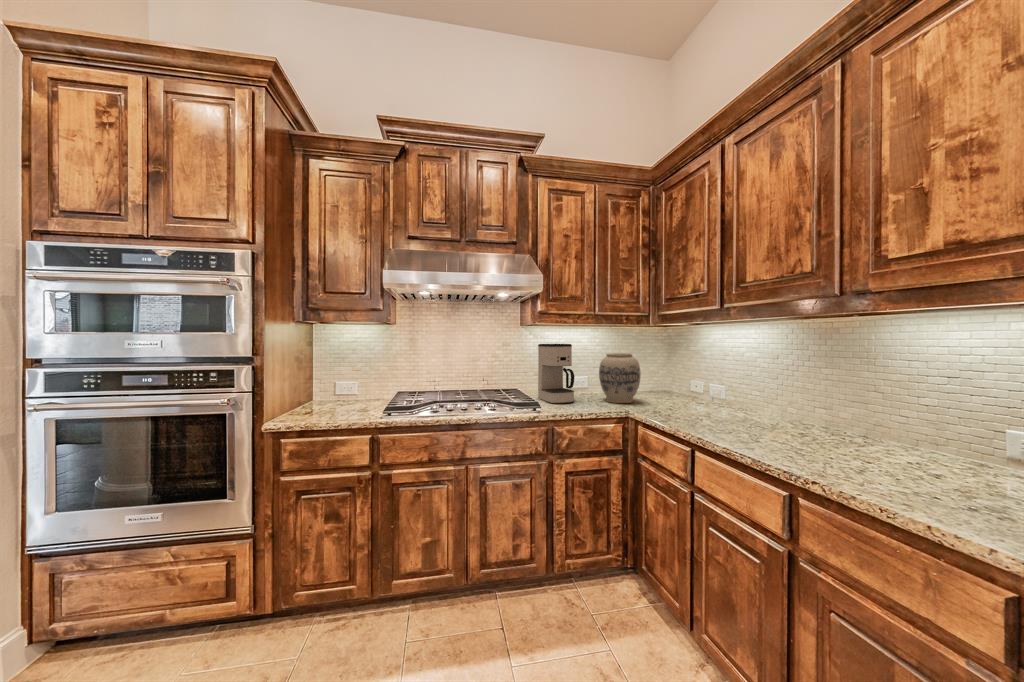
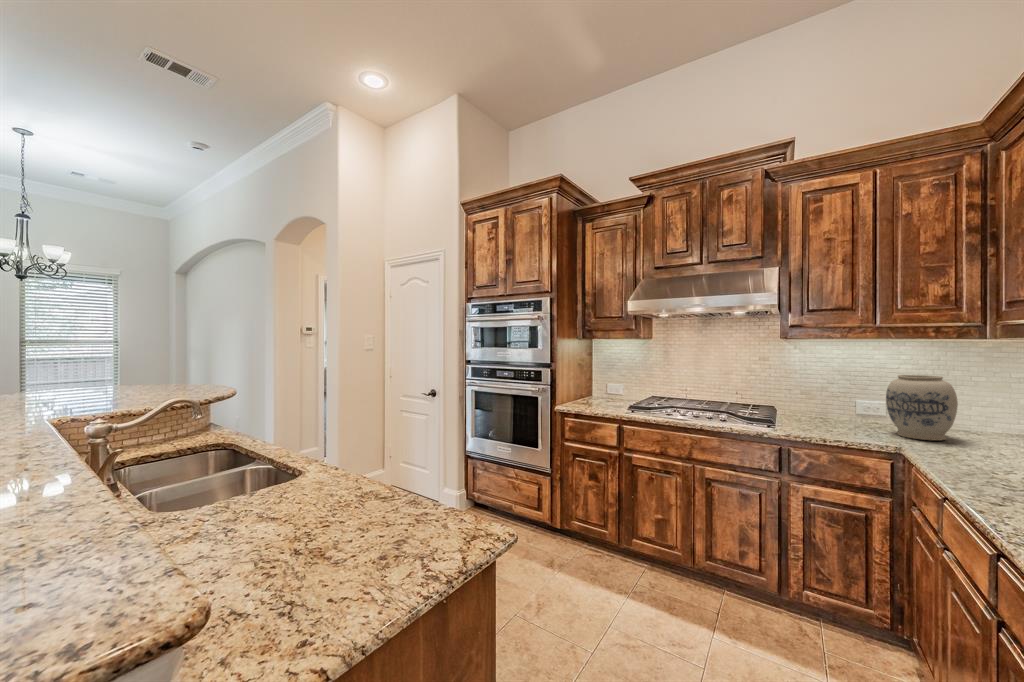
coffee maker: present [538,344,574,404] -> none [798,360,845,428]

